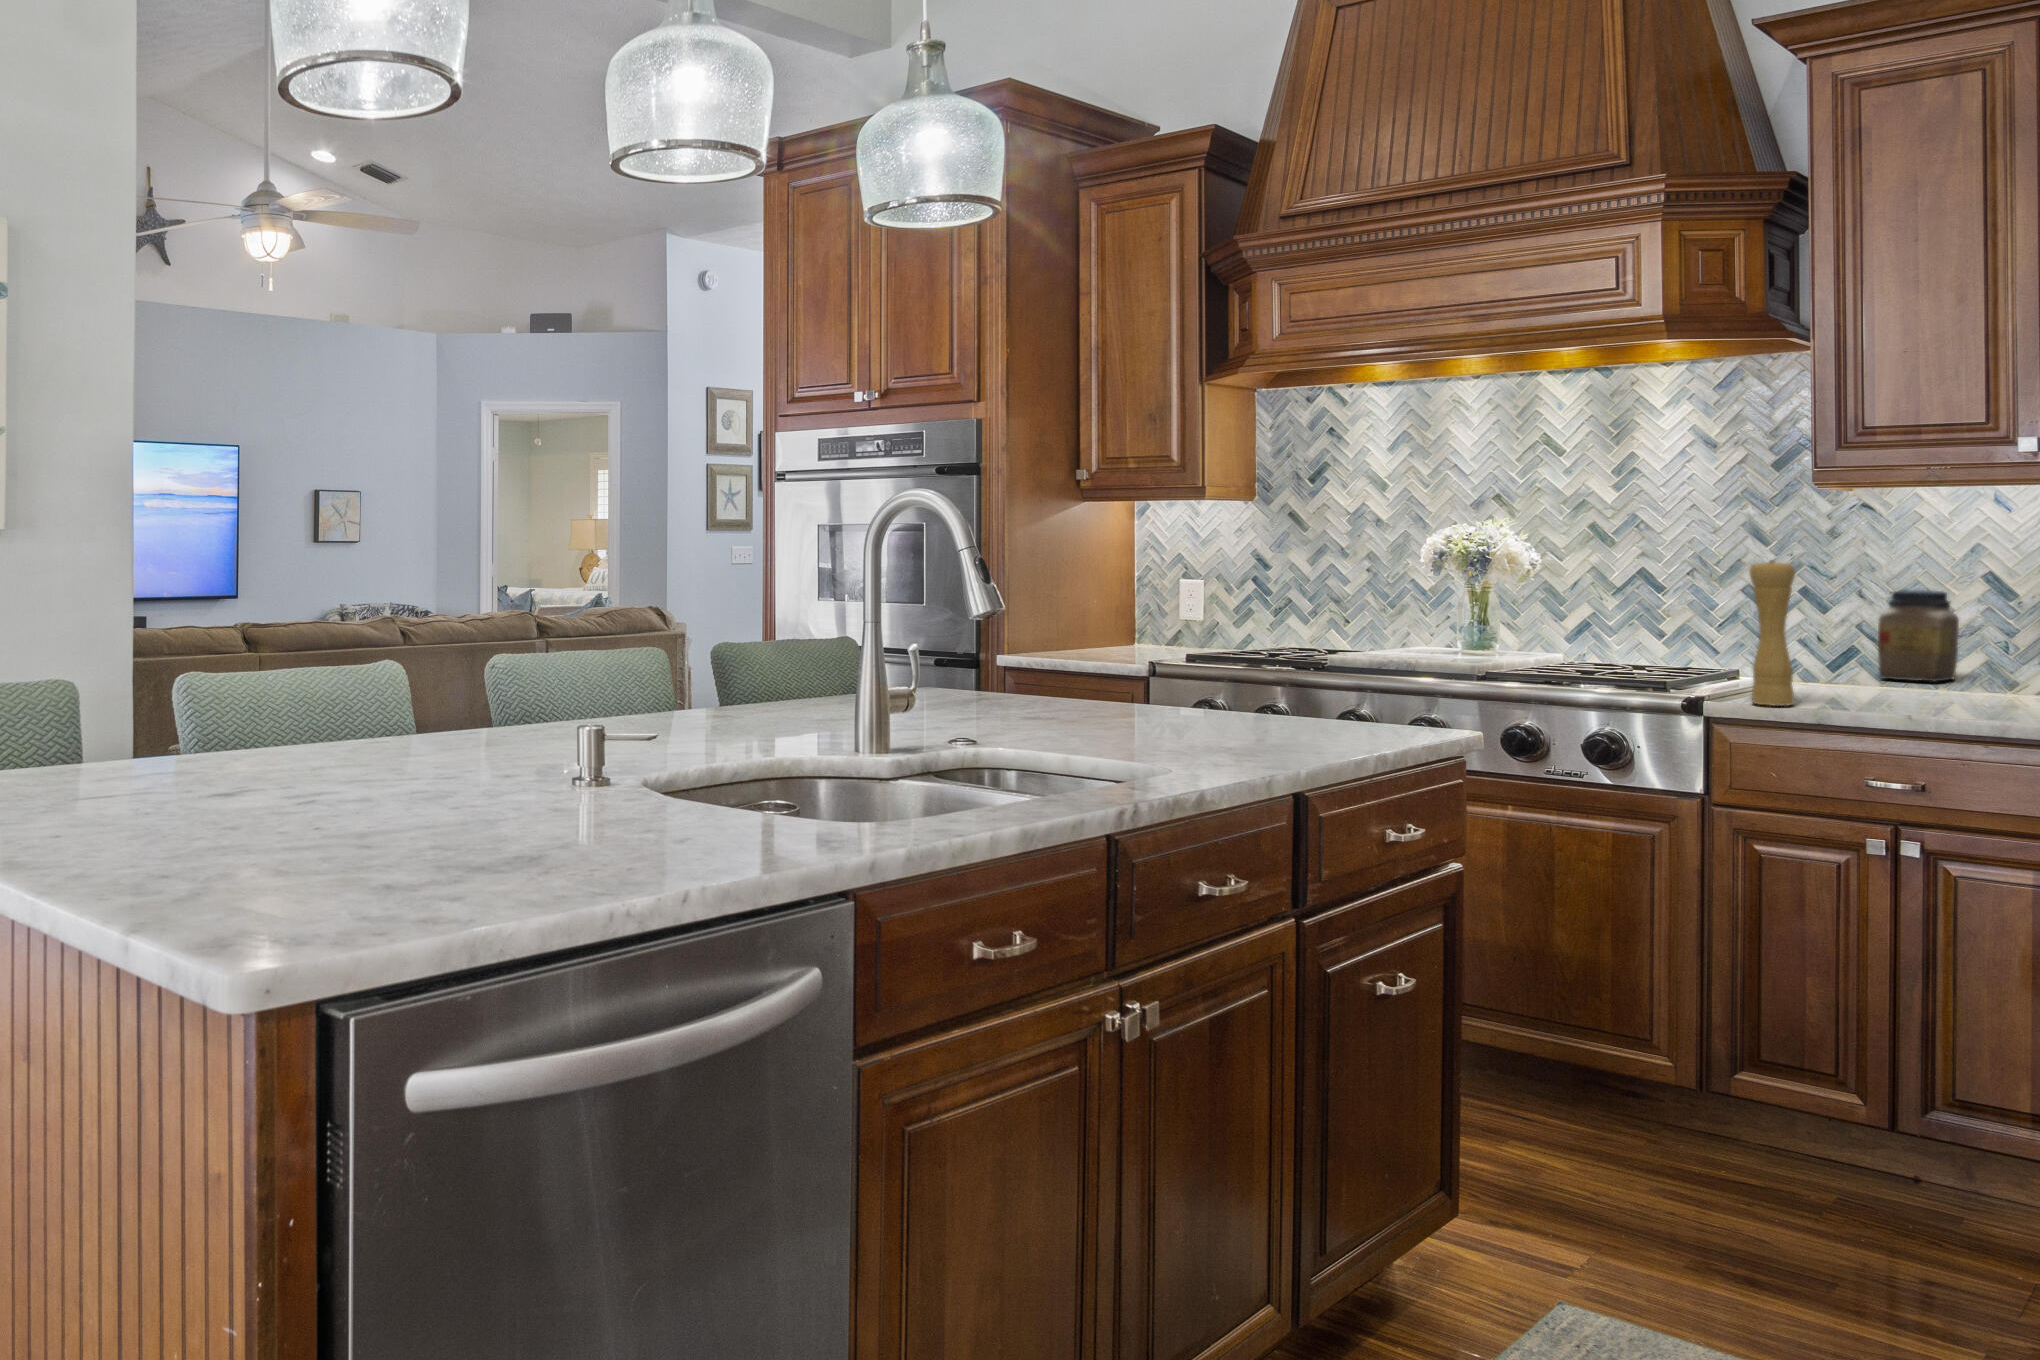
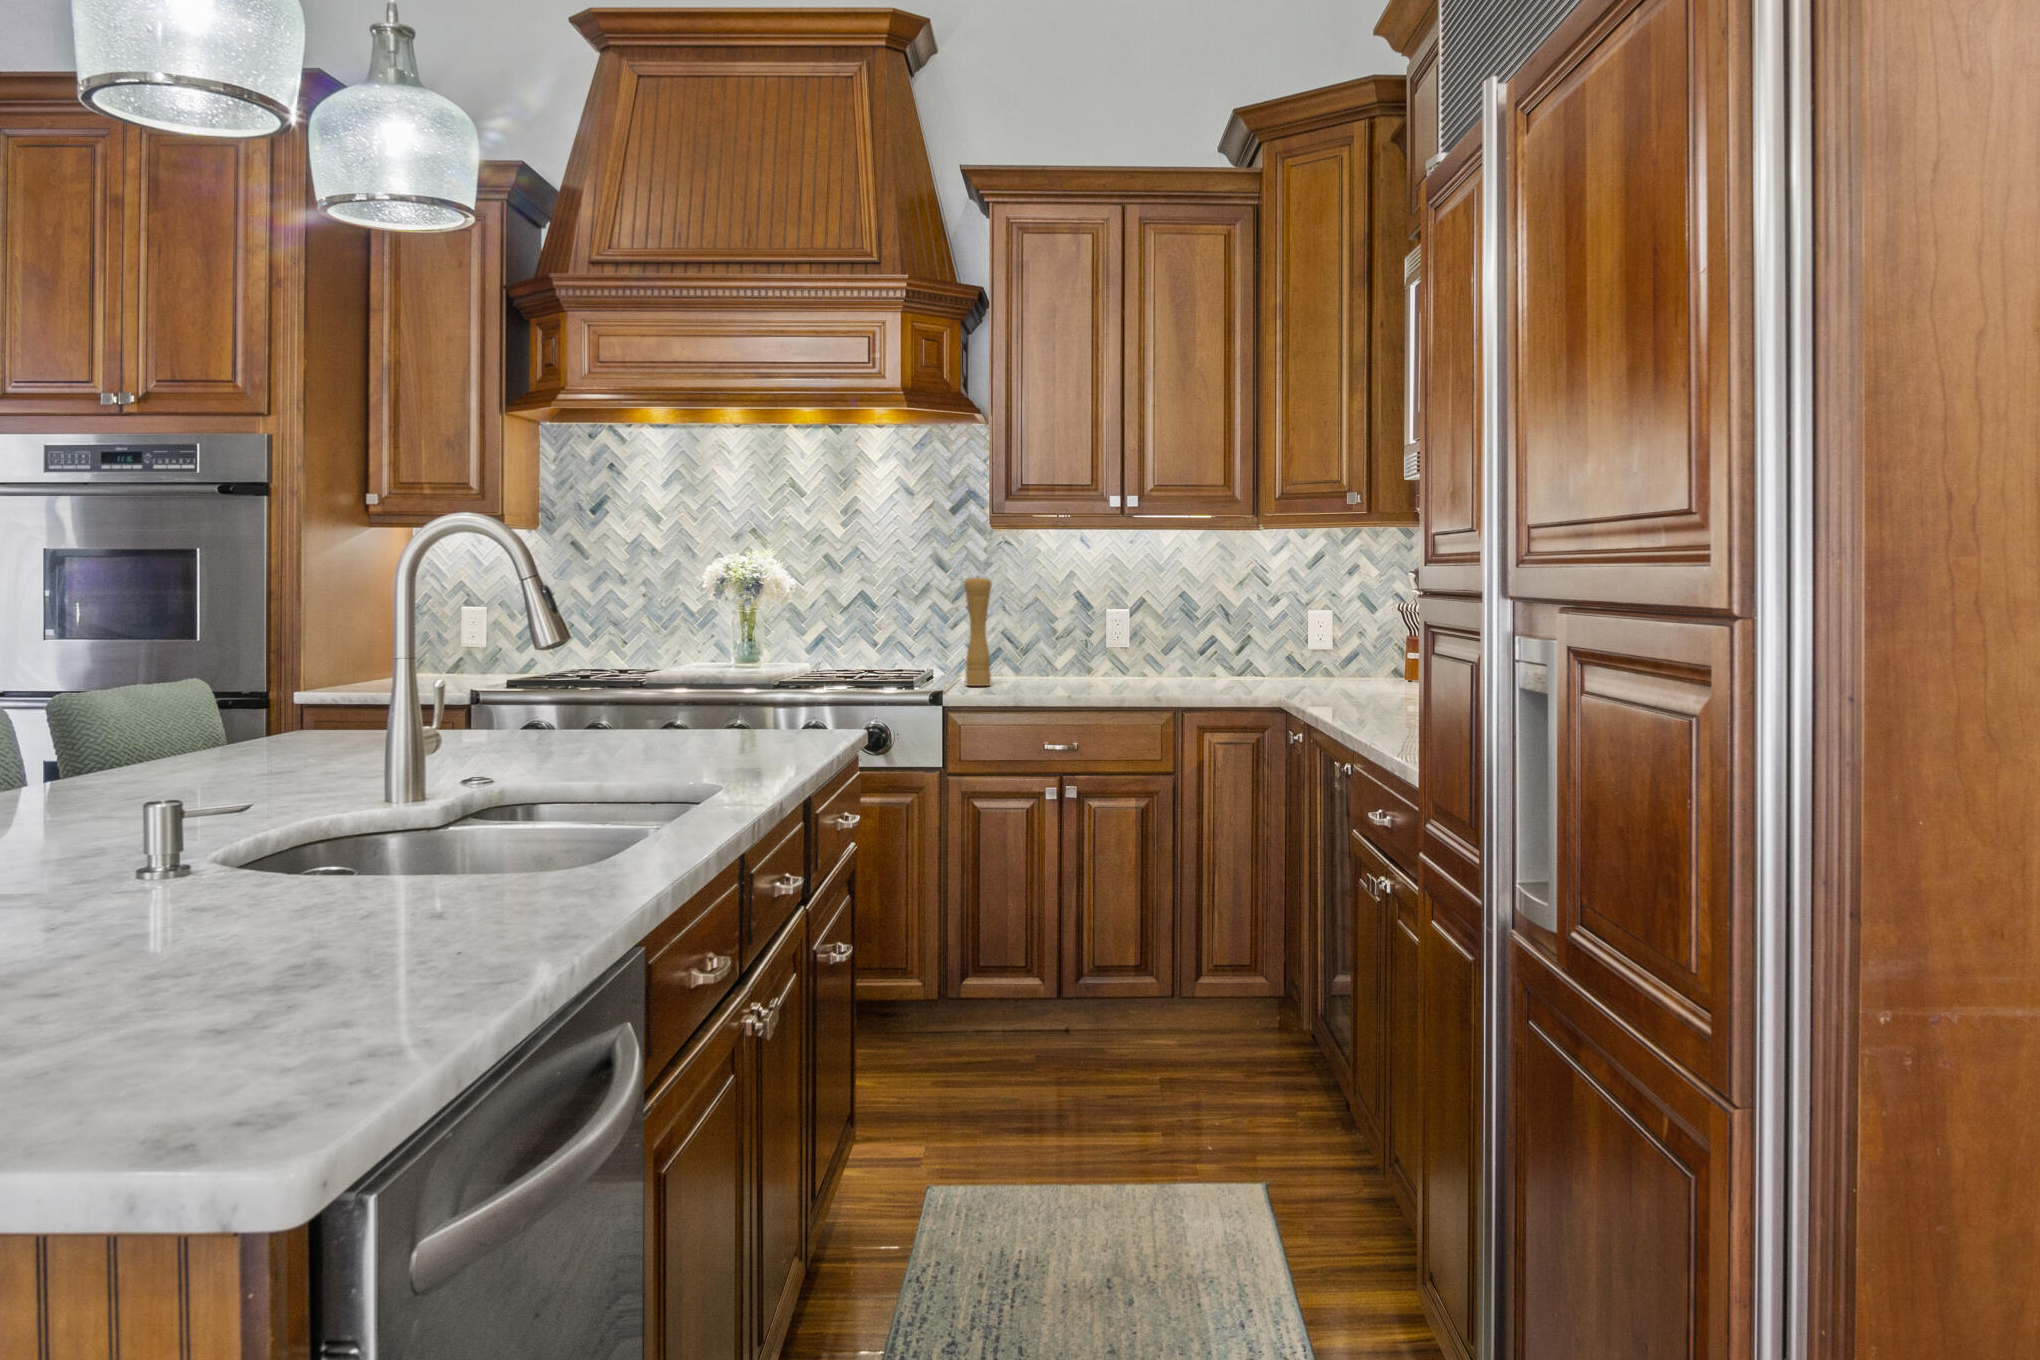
jar: present [1878,590,1959,681] -> none [1014,604,1054,669]

